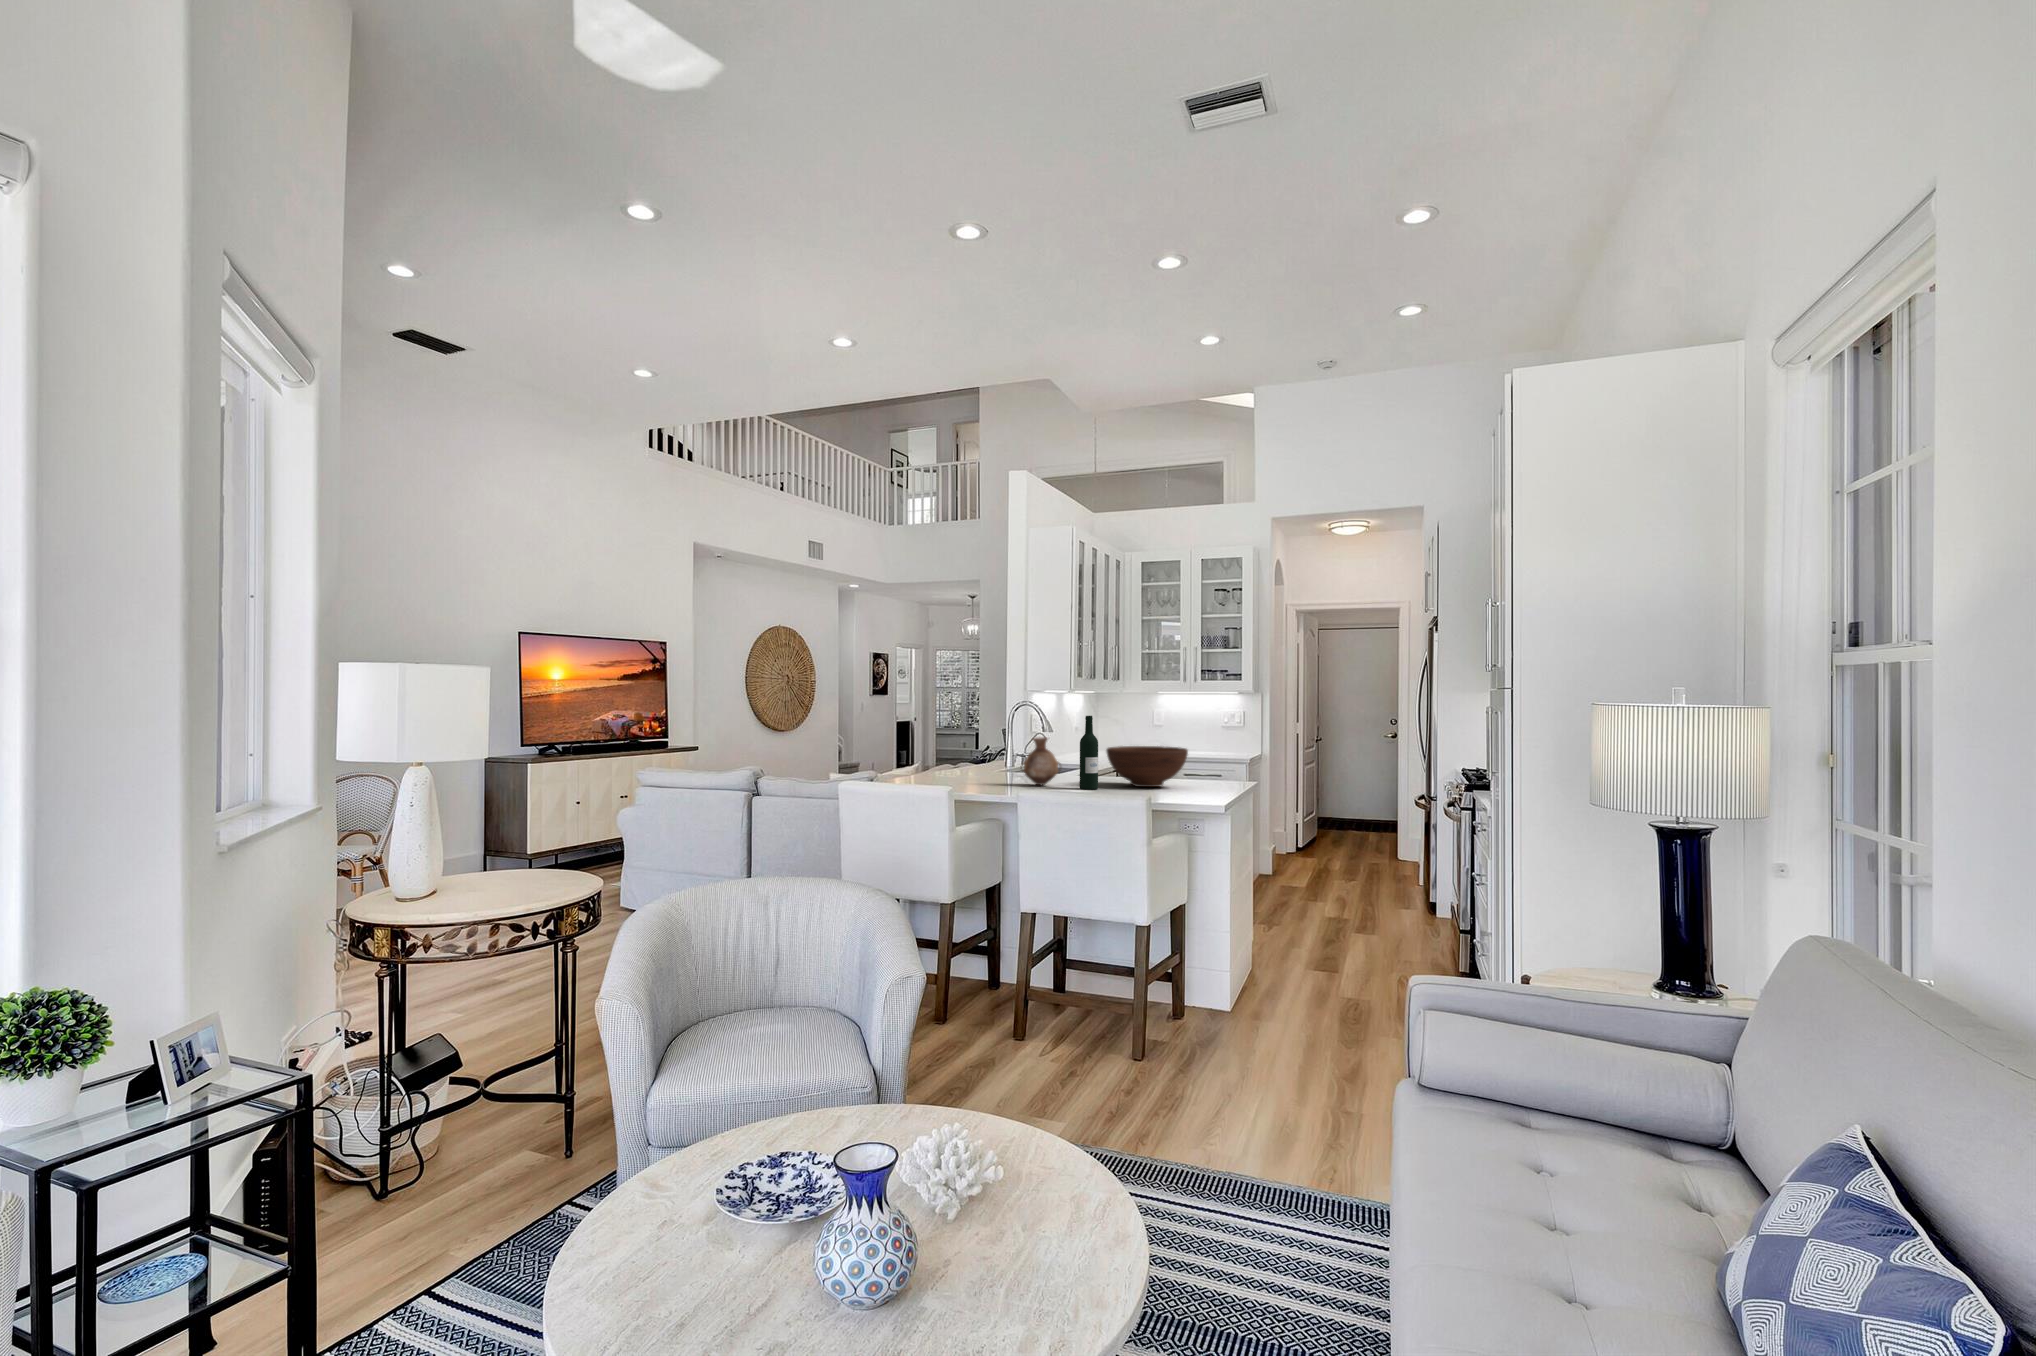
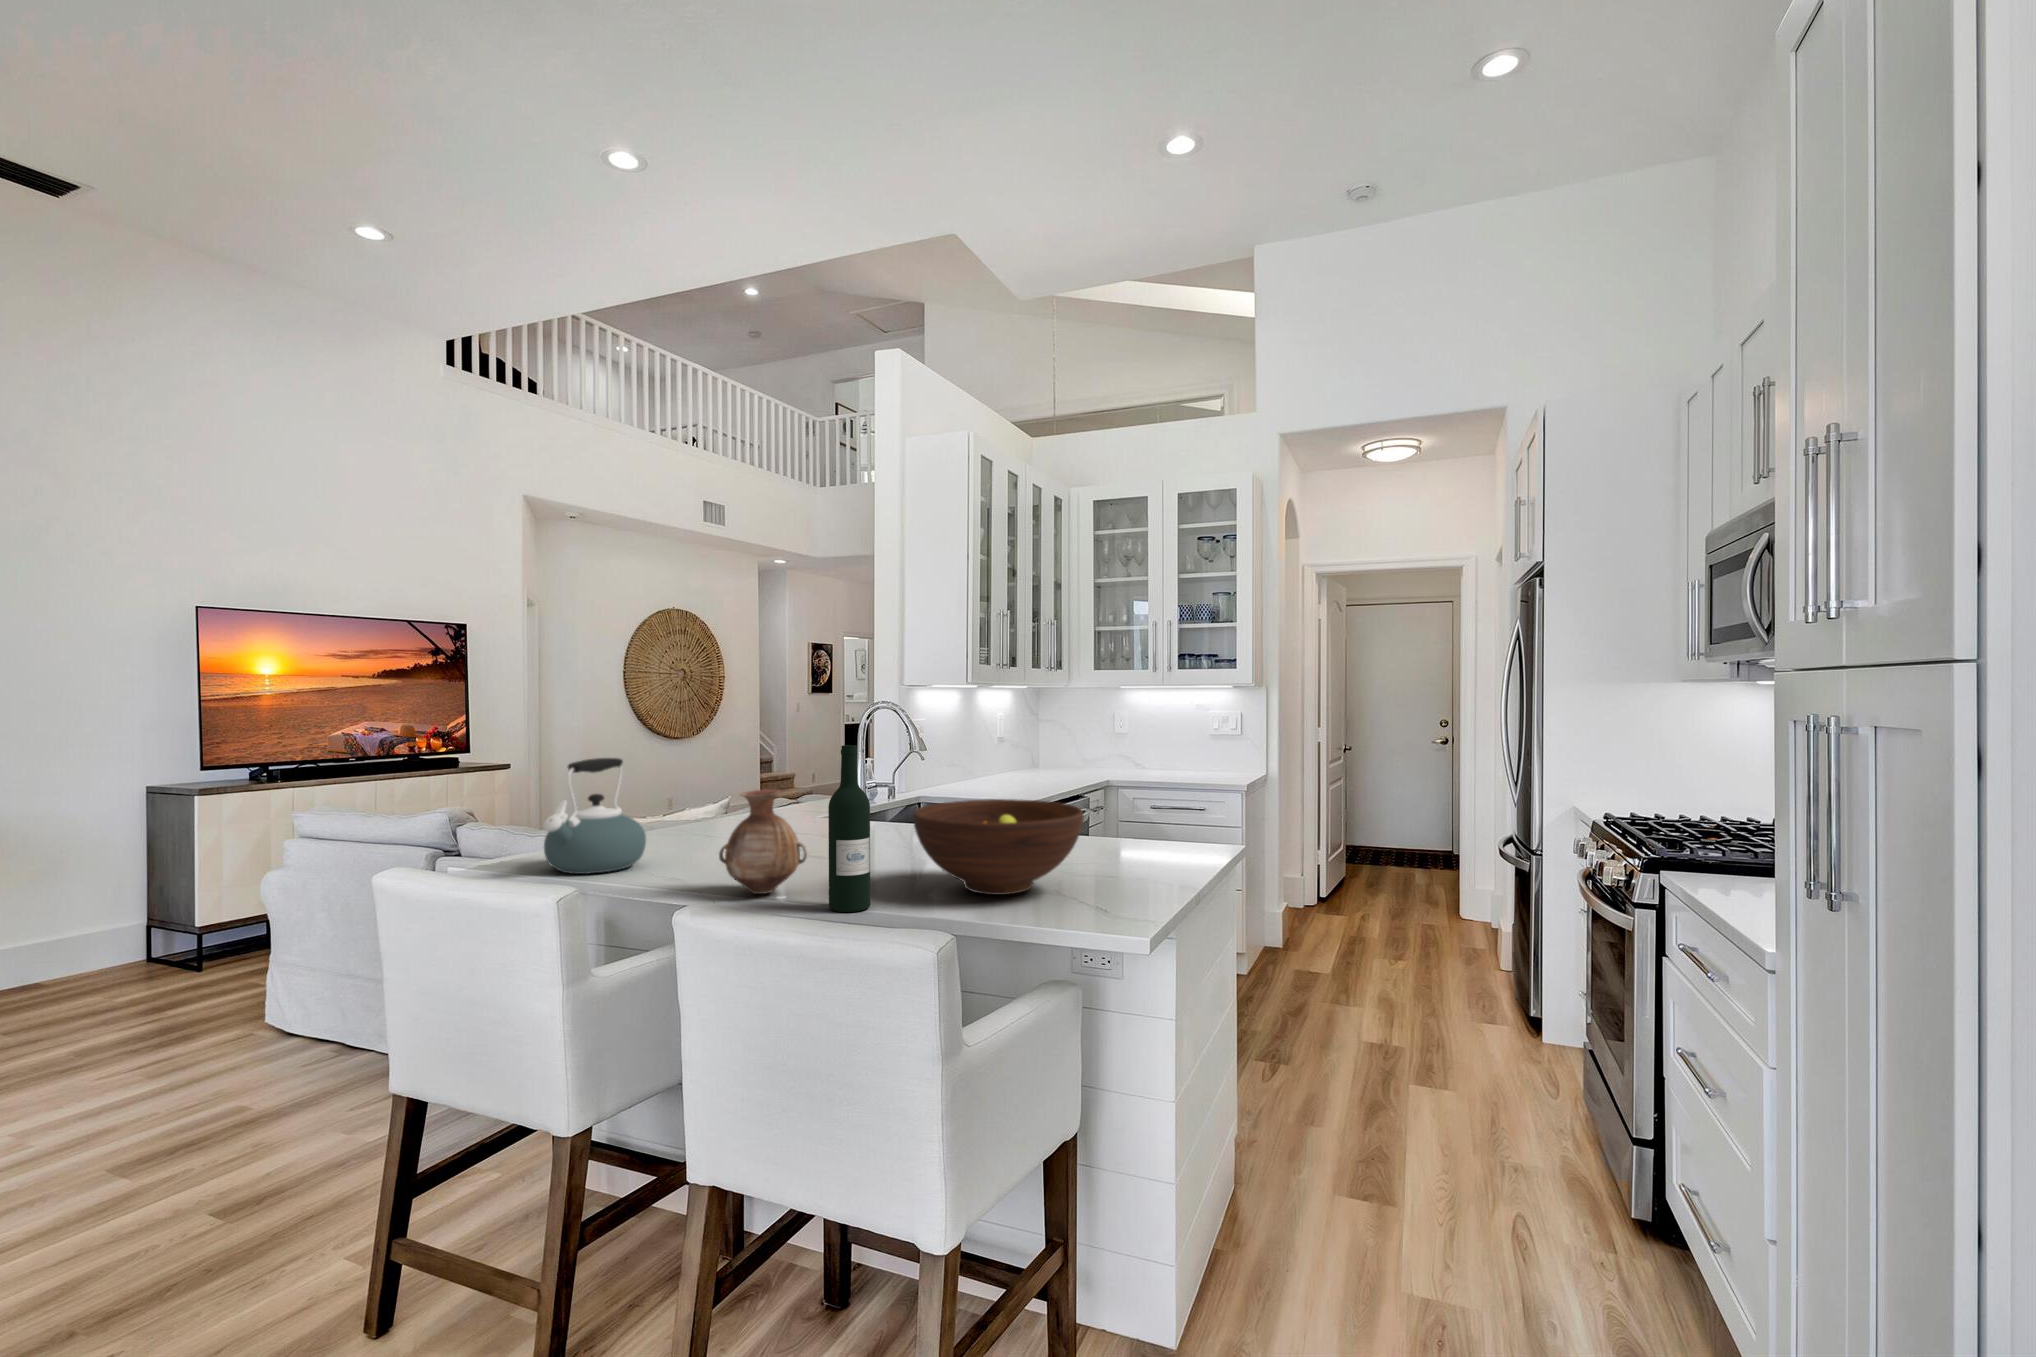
kettle: none [917,724,964,780] -> present [543,758,646,874]

